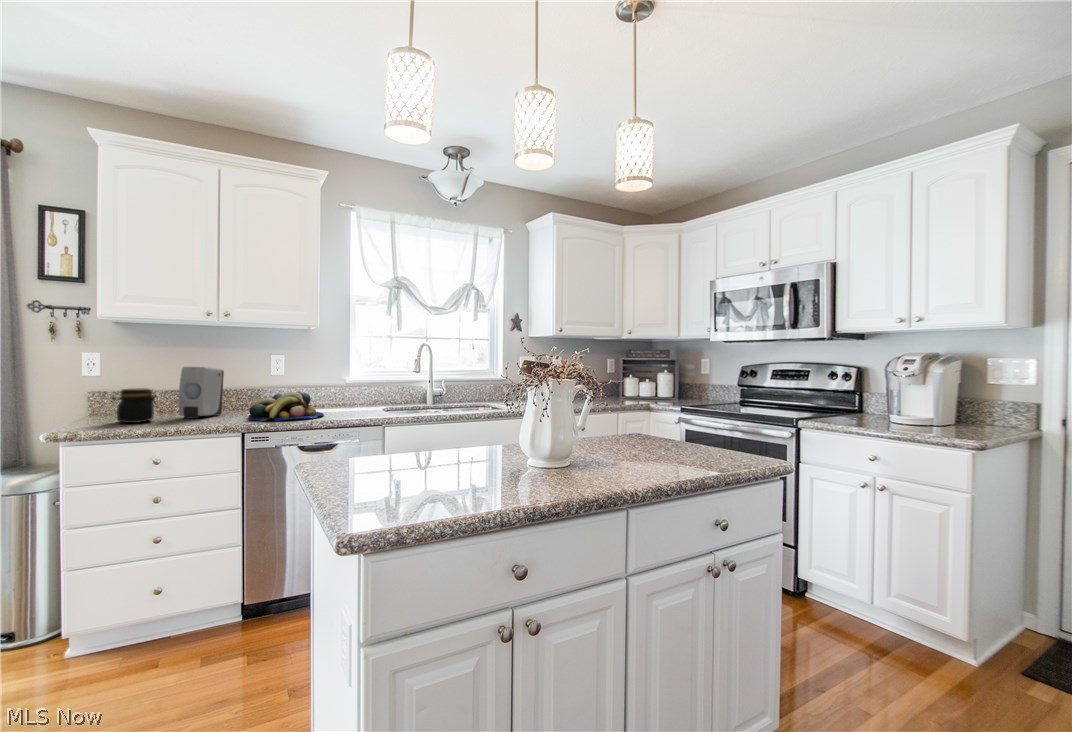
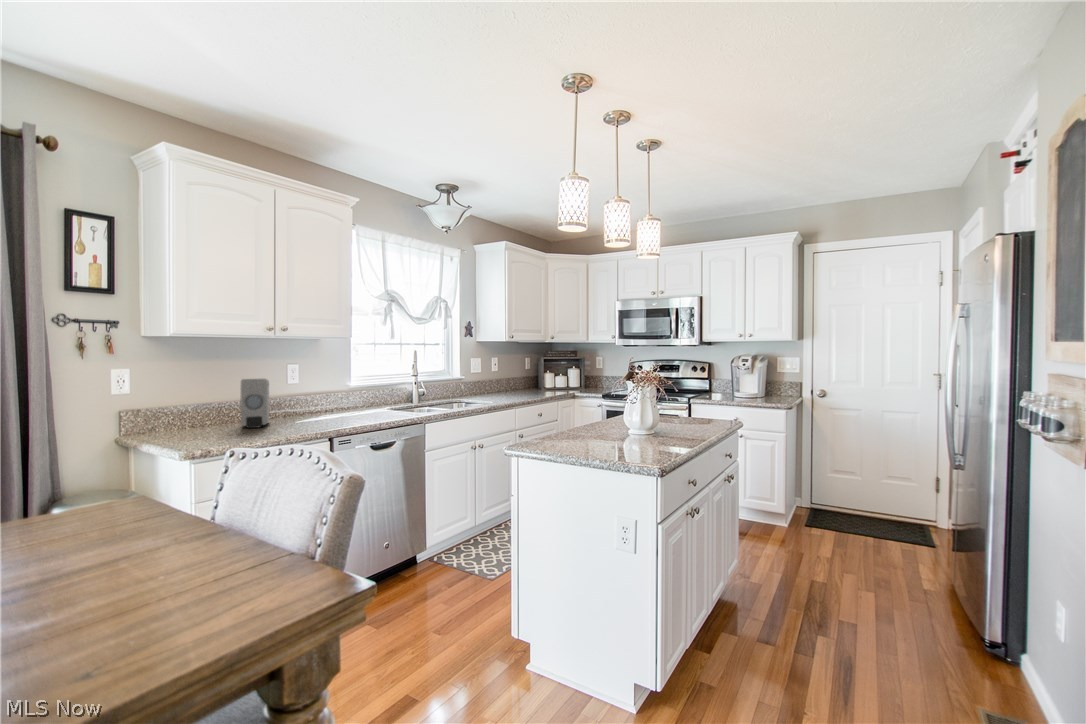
jar: present [113,389,156,423] -> none [189,402,232,437]
fruit bowl: present [249,392,324,421] -> none [303,397,371,425]

